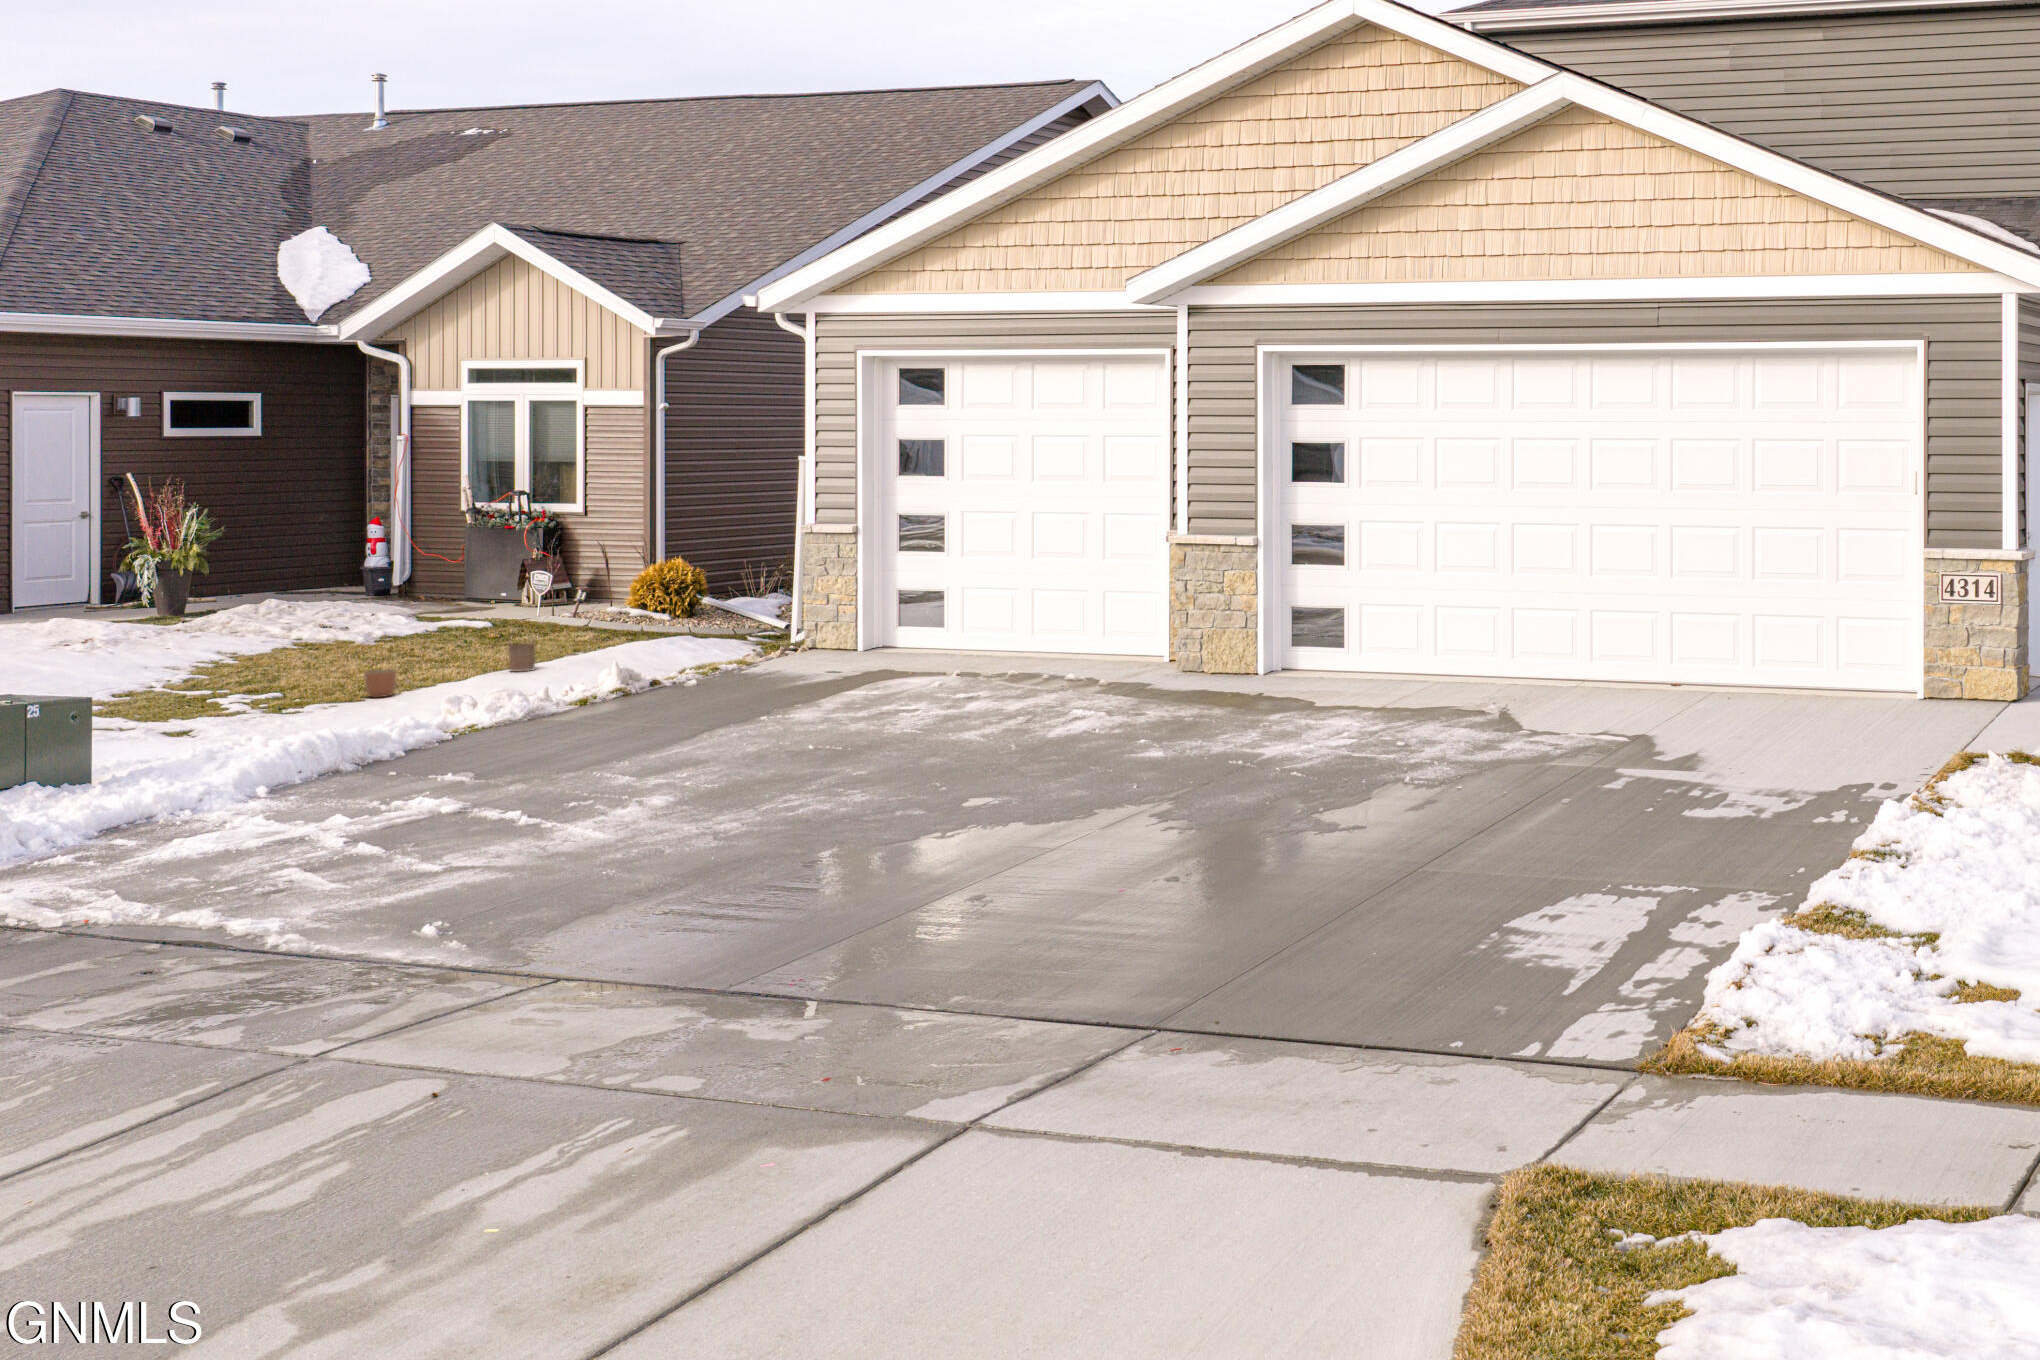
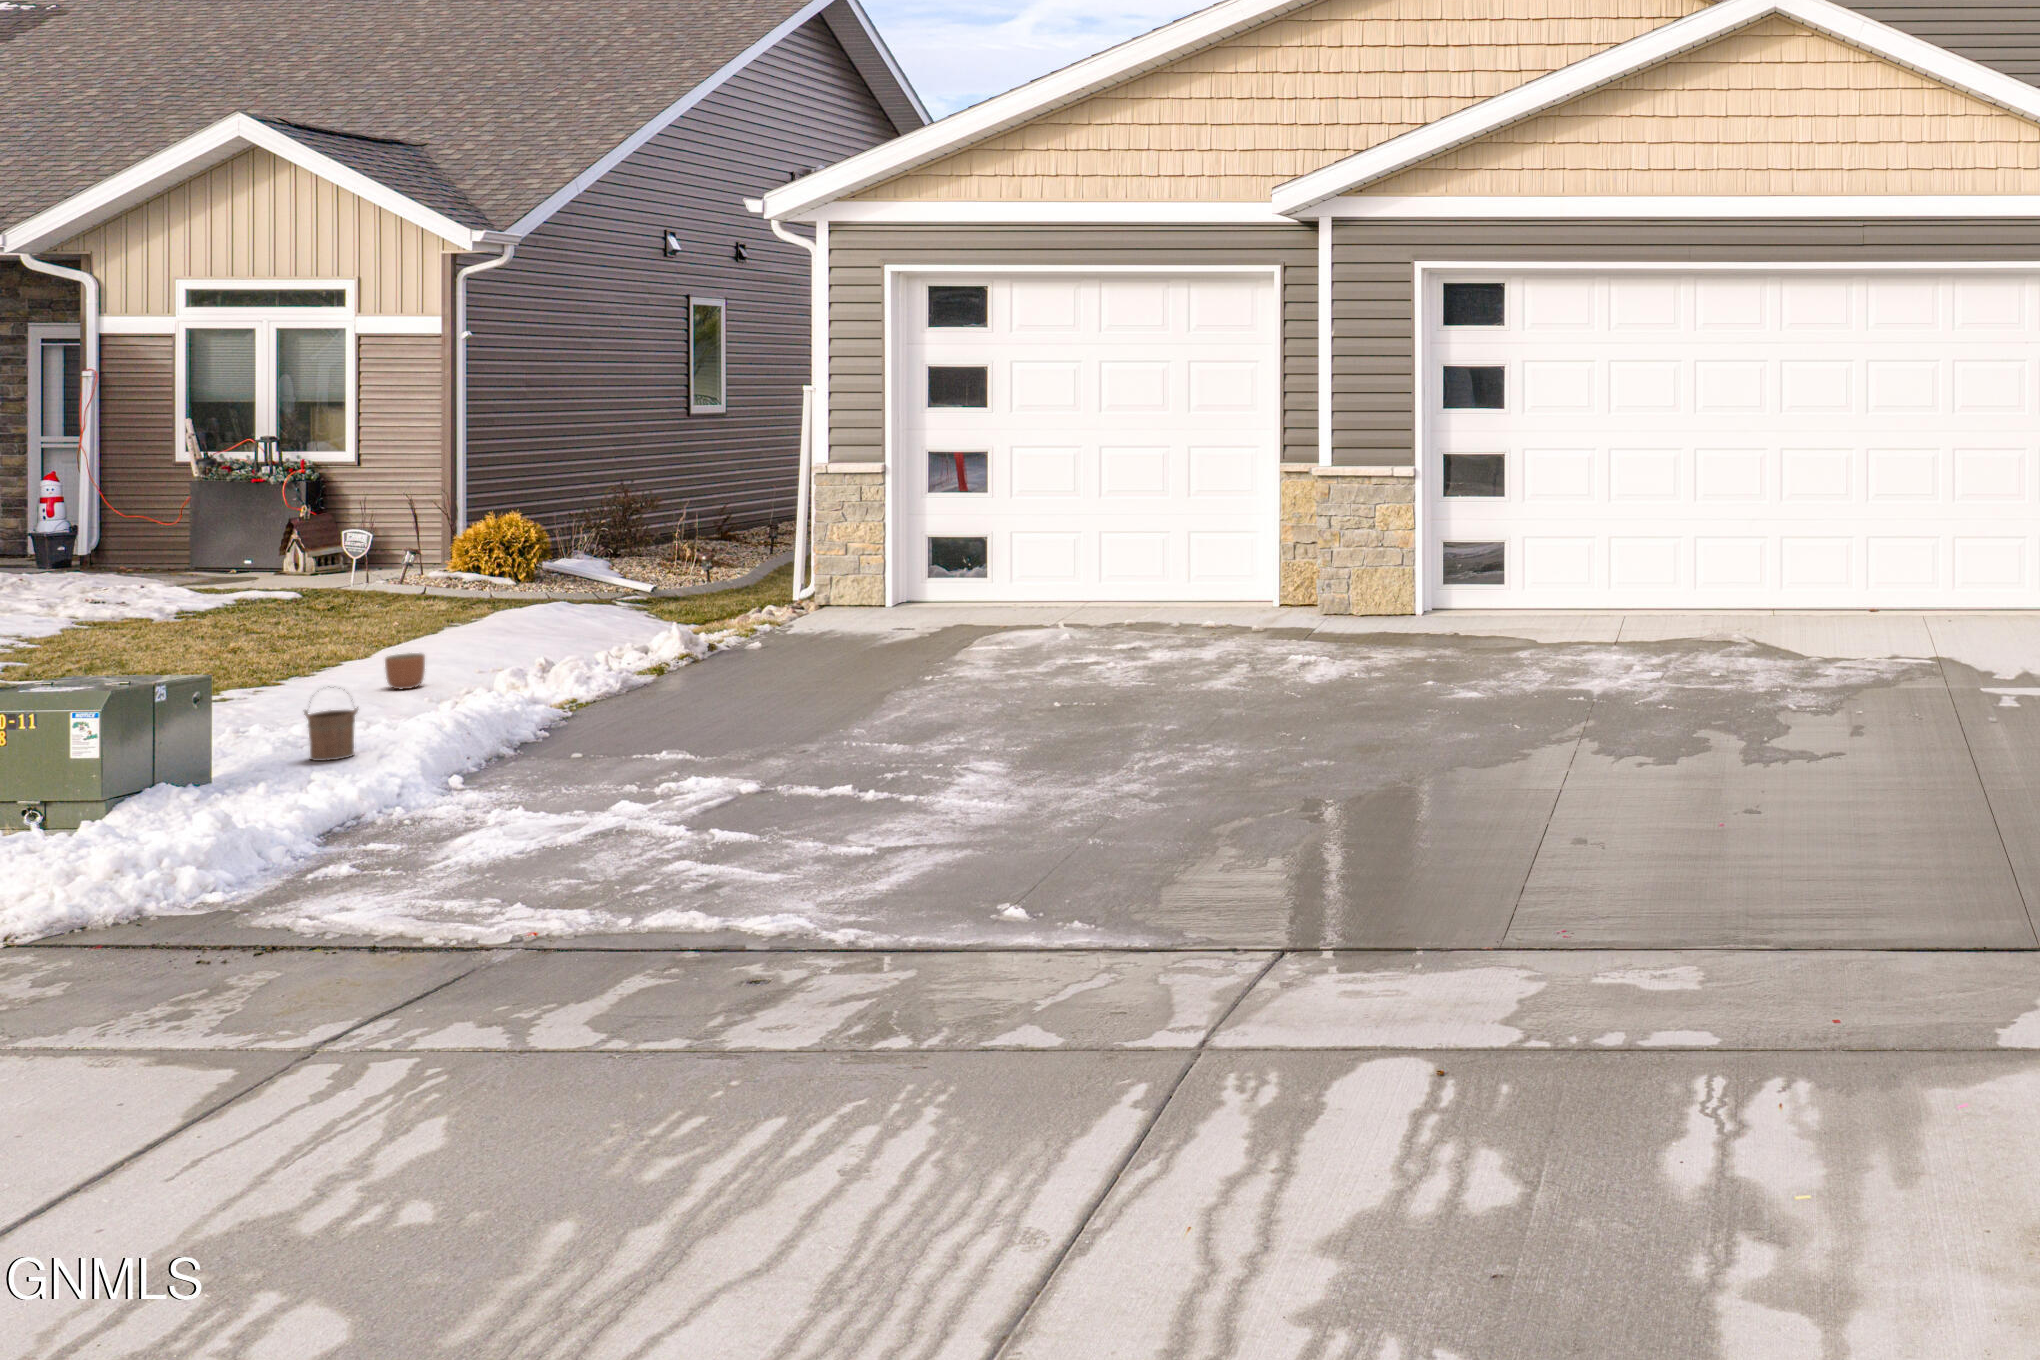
bucket: present [508,641,535,672] -> present [304,687,358,761]

